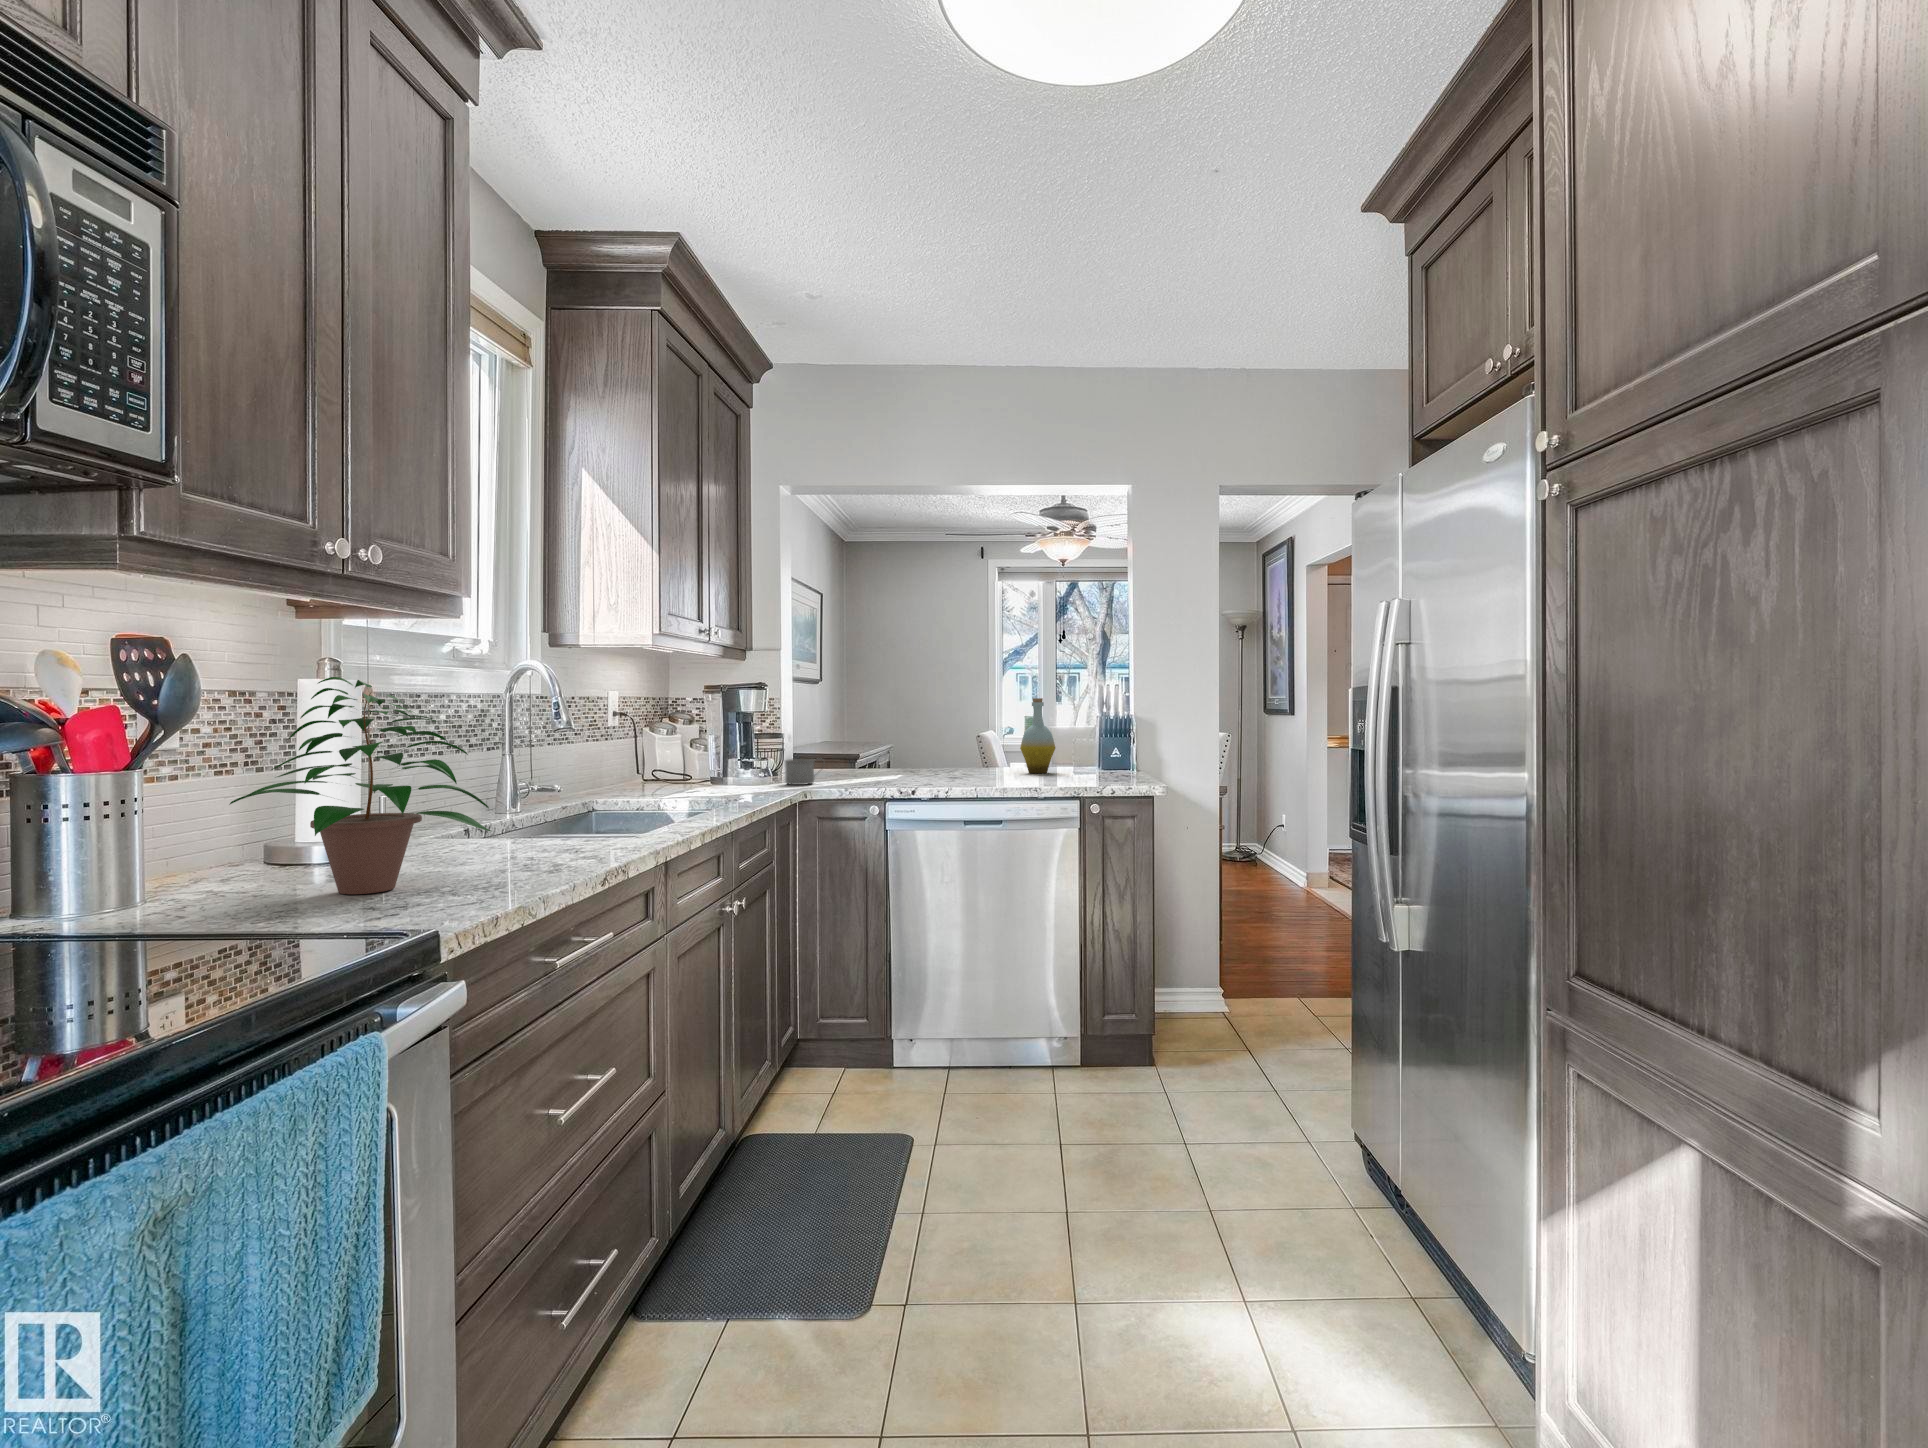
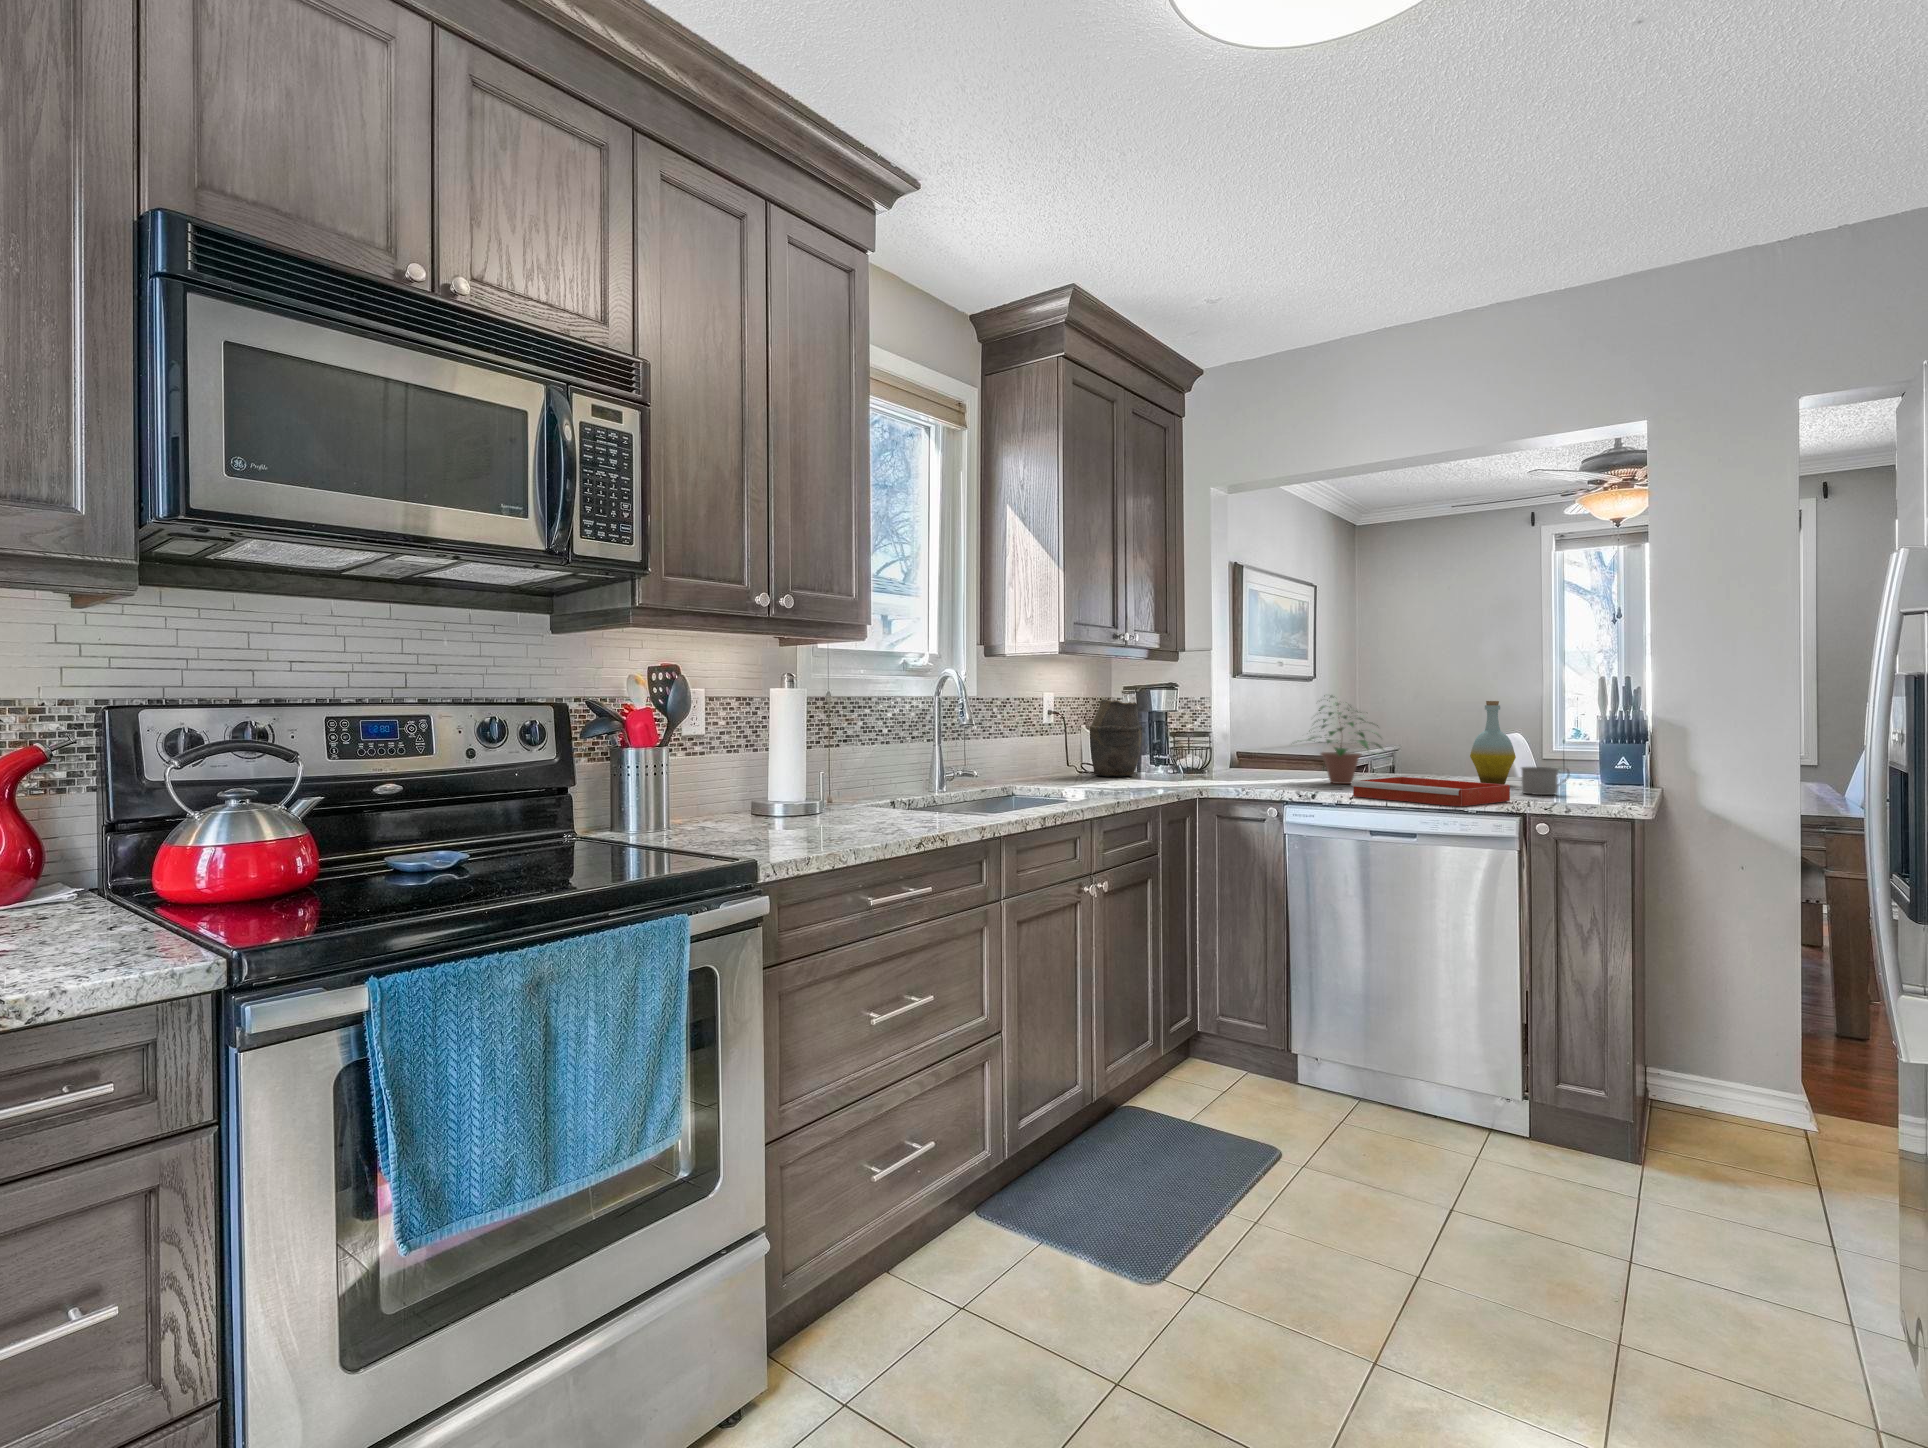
potted plant: present [230,677,491,894] -> present [1308,694,1381,784]
vase: none [662,700,722,785] -> present [1089,700,1142,777]
mug: present [785,759,815,785] -> present [1522,767,1570,795]
tray: none [952,769,1078,793] -> present [1351,777,1510,806]

